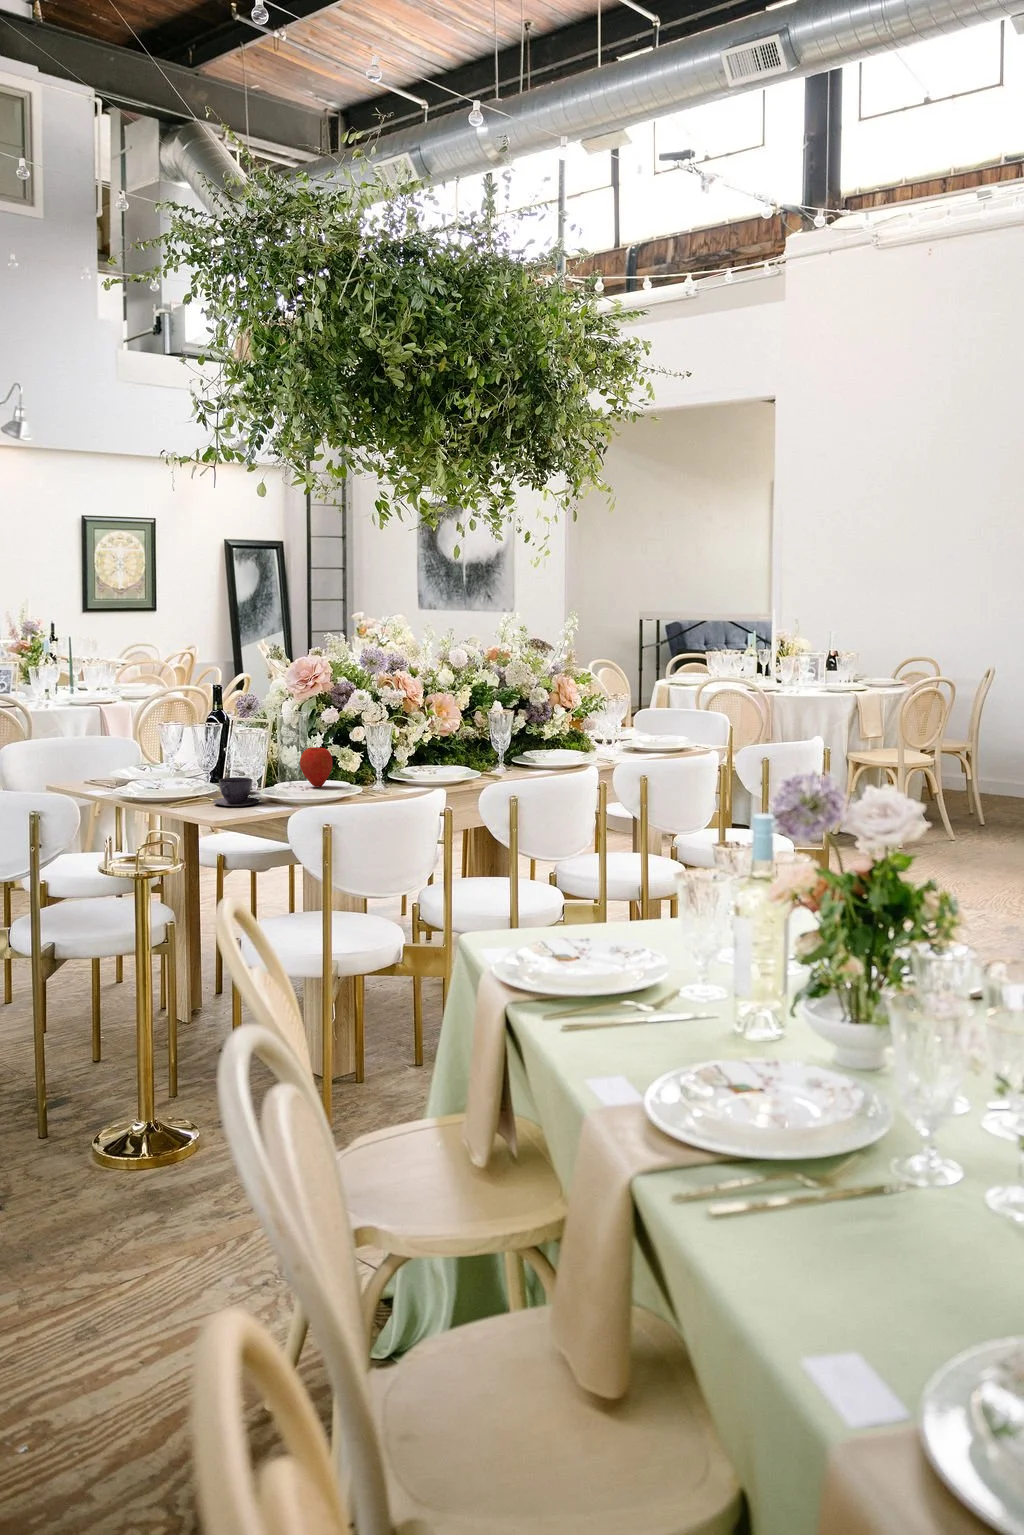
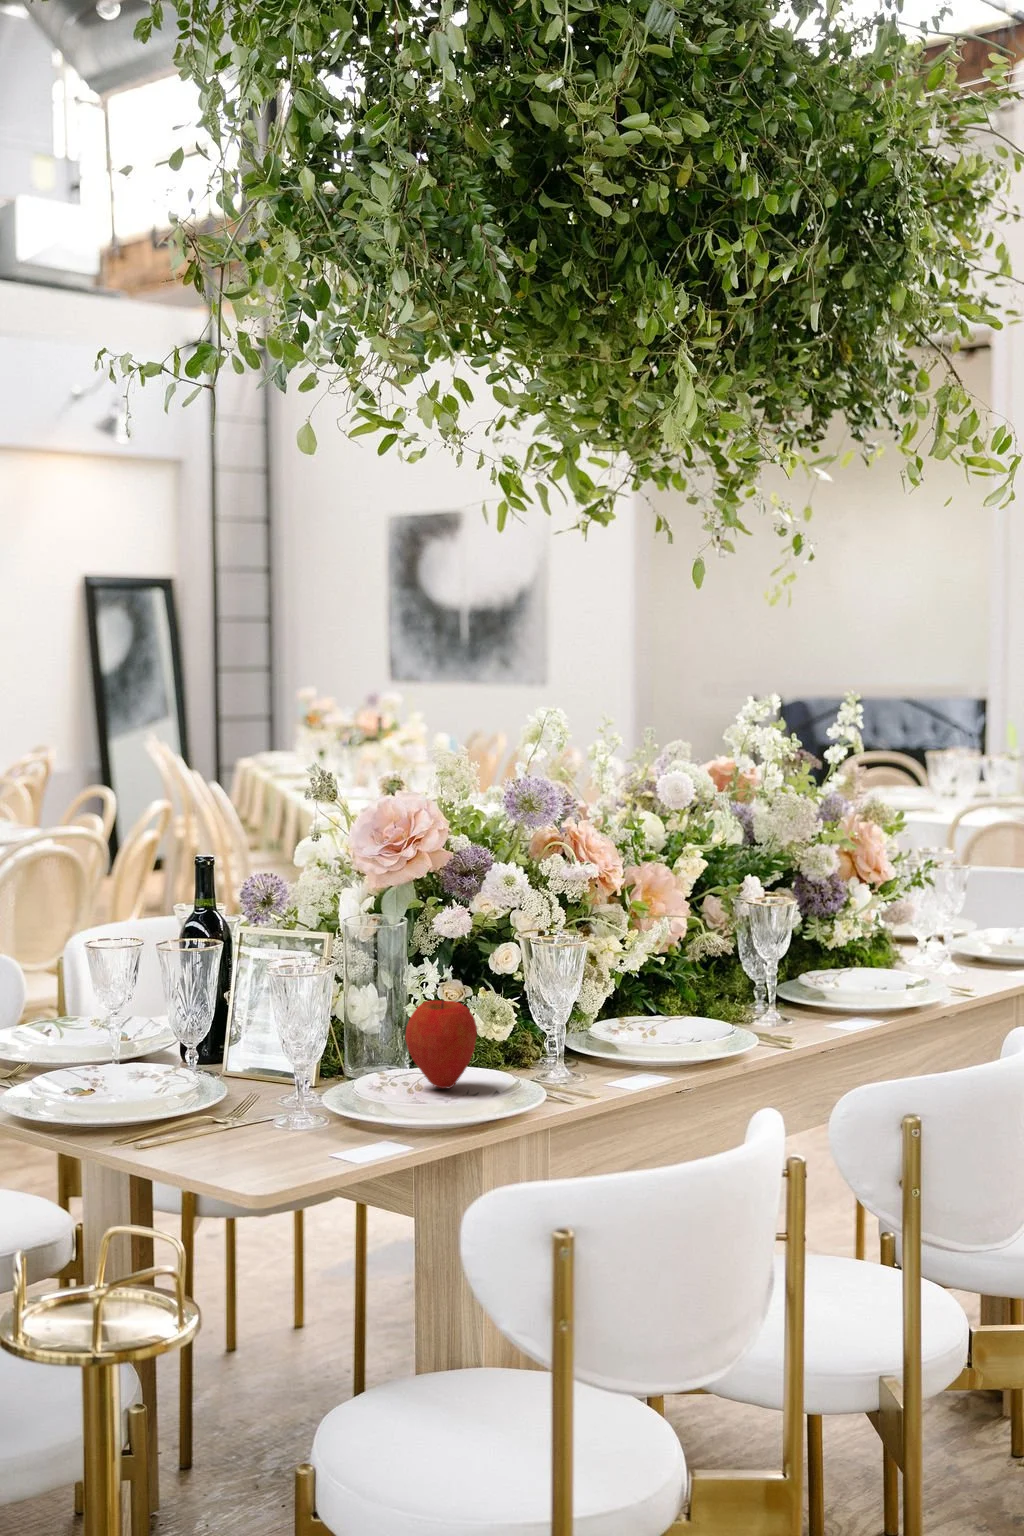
teacup: present [213,777,260,806] -> none [228,1079,333,1152]

